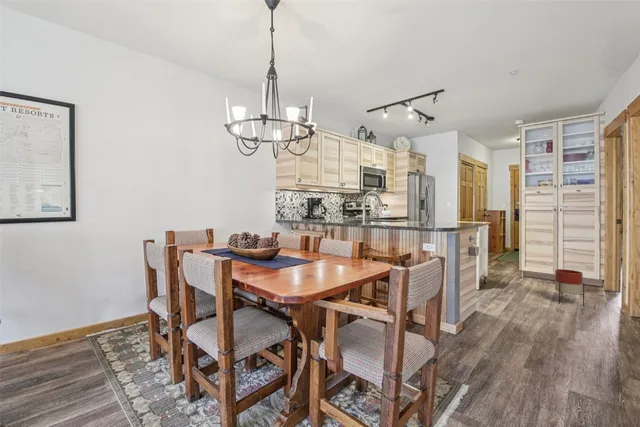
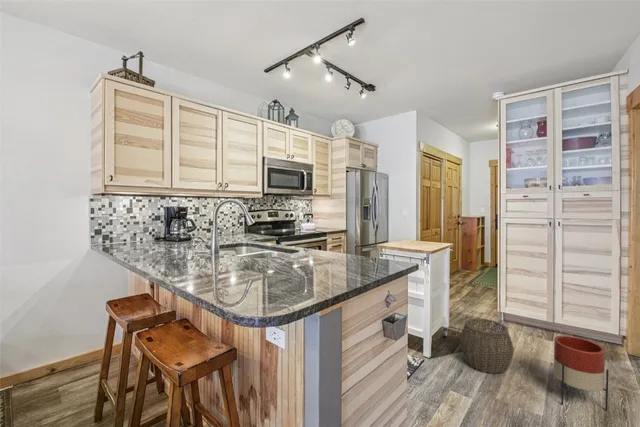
woven basket: none [498,266,532,295] -> present [460,318,513,374]

